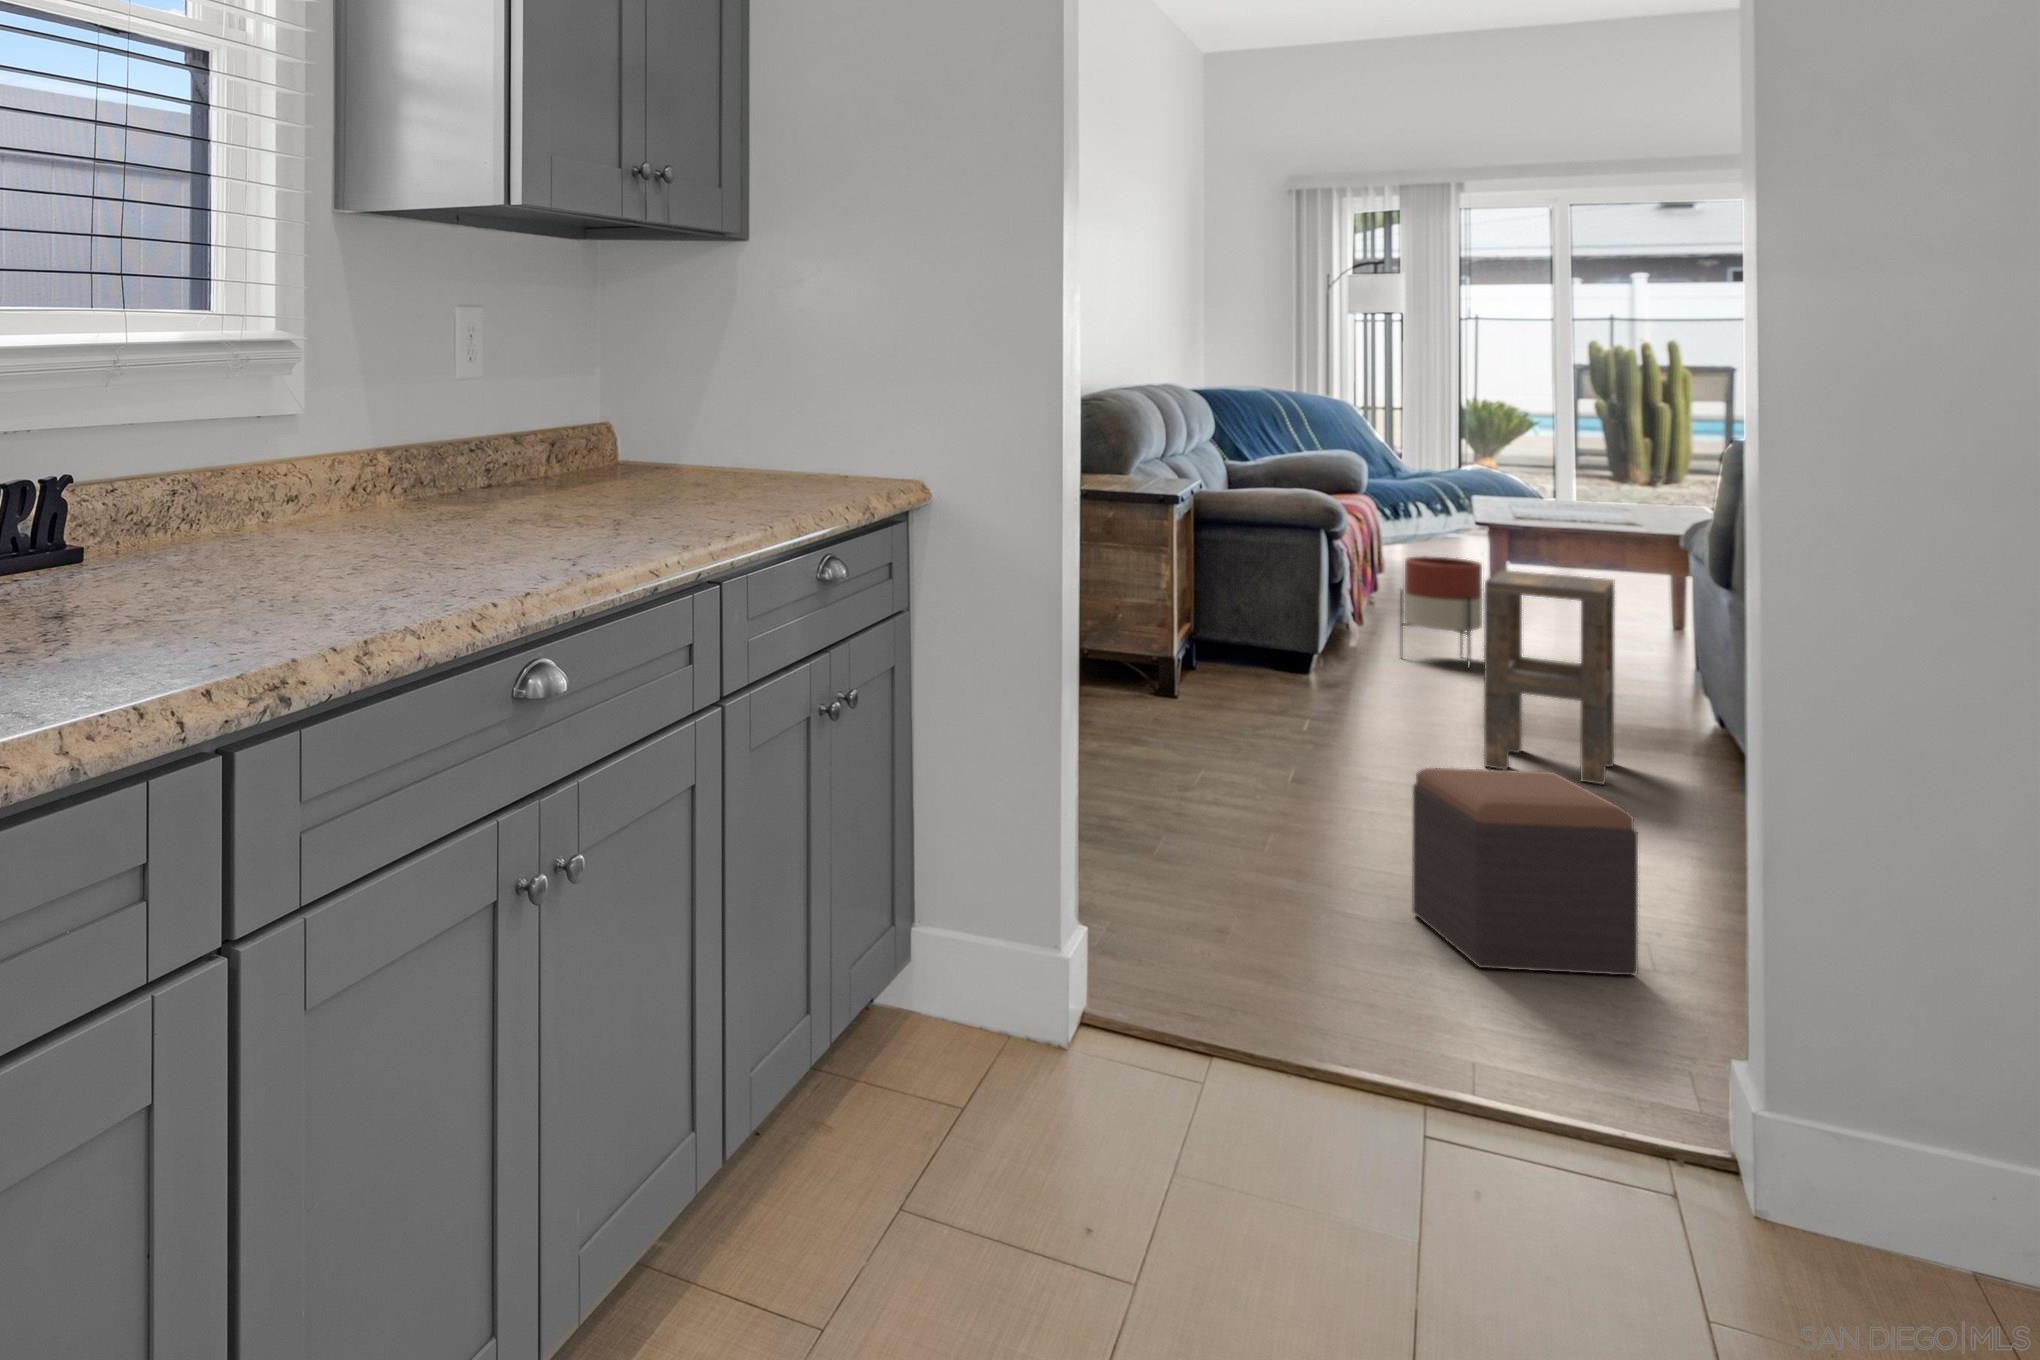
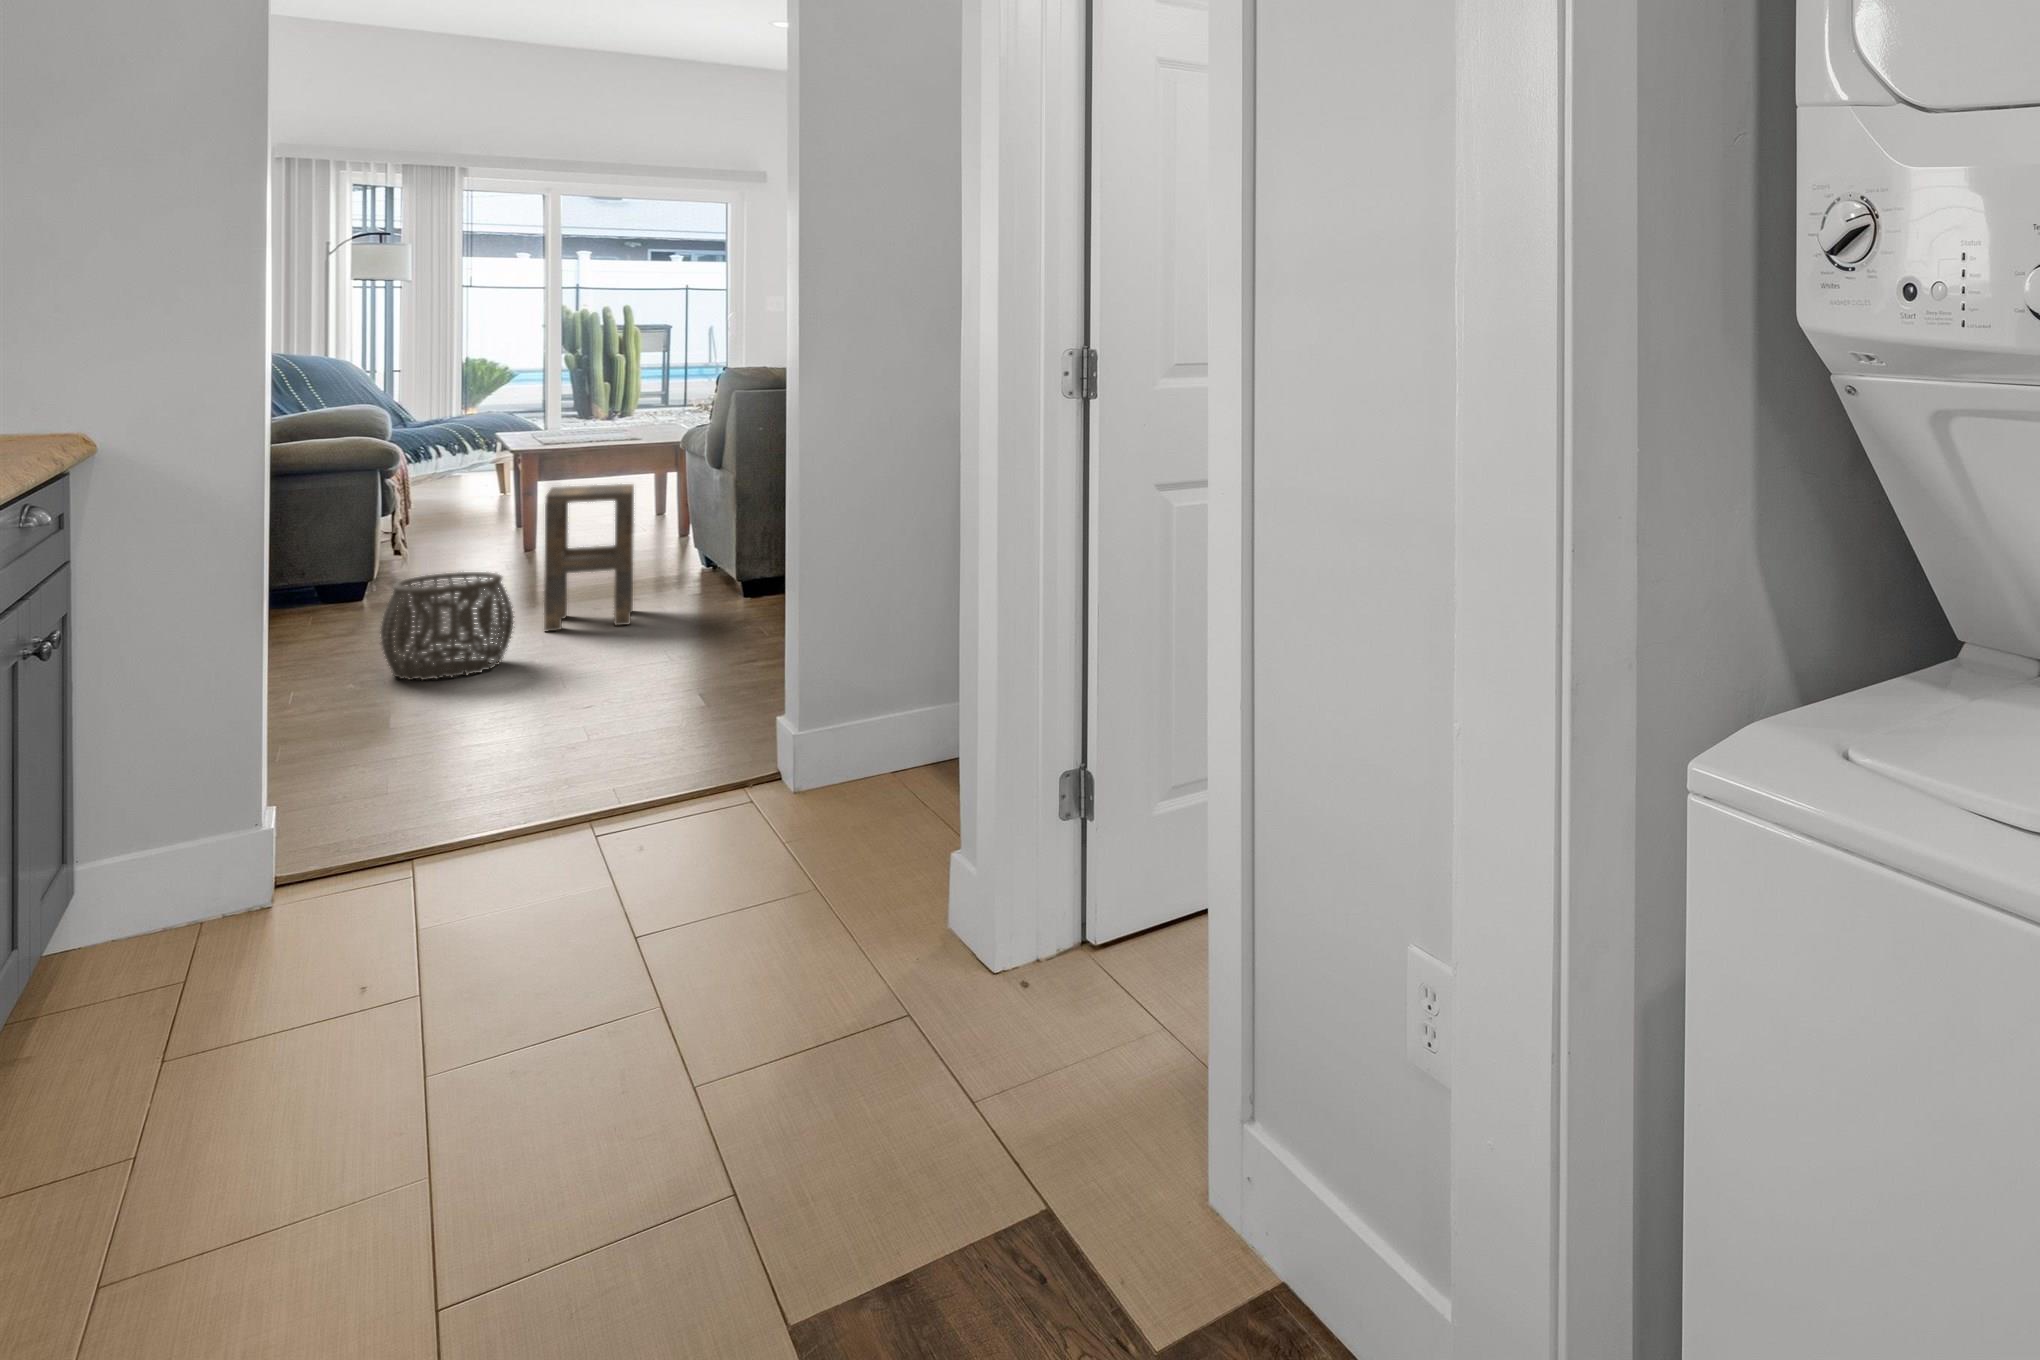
planter: present [1400,556,1482,667] -> none [446,486,516,572]
woven basket: none [1275,664,1432,807] -> present [380,572,514,681]
footstool: present [1412,768,1638,975] -> none [528,609,682,744]

